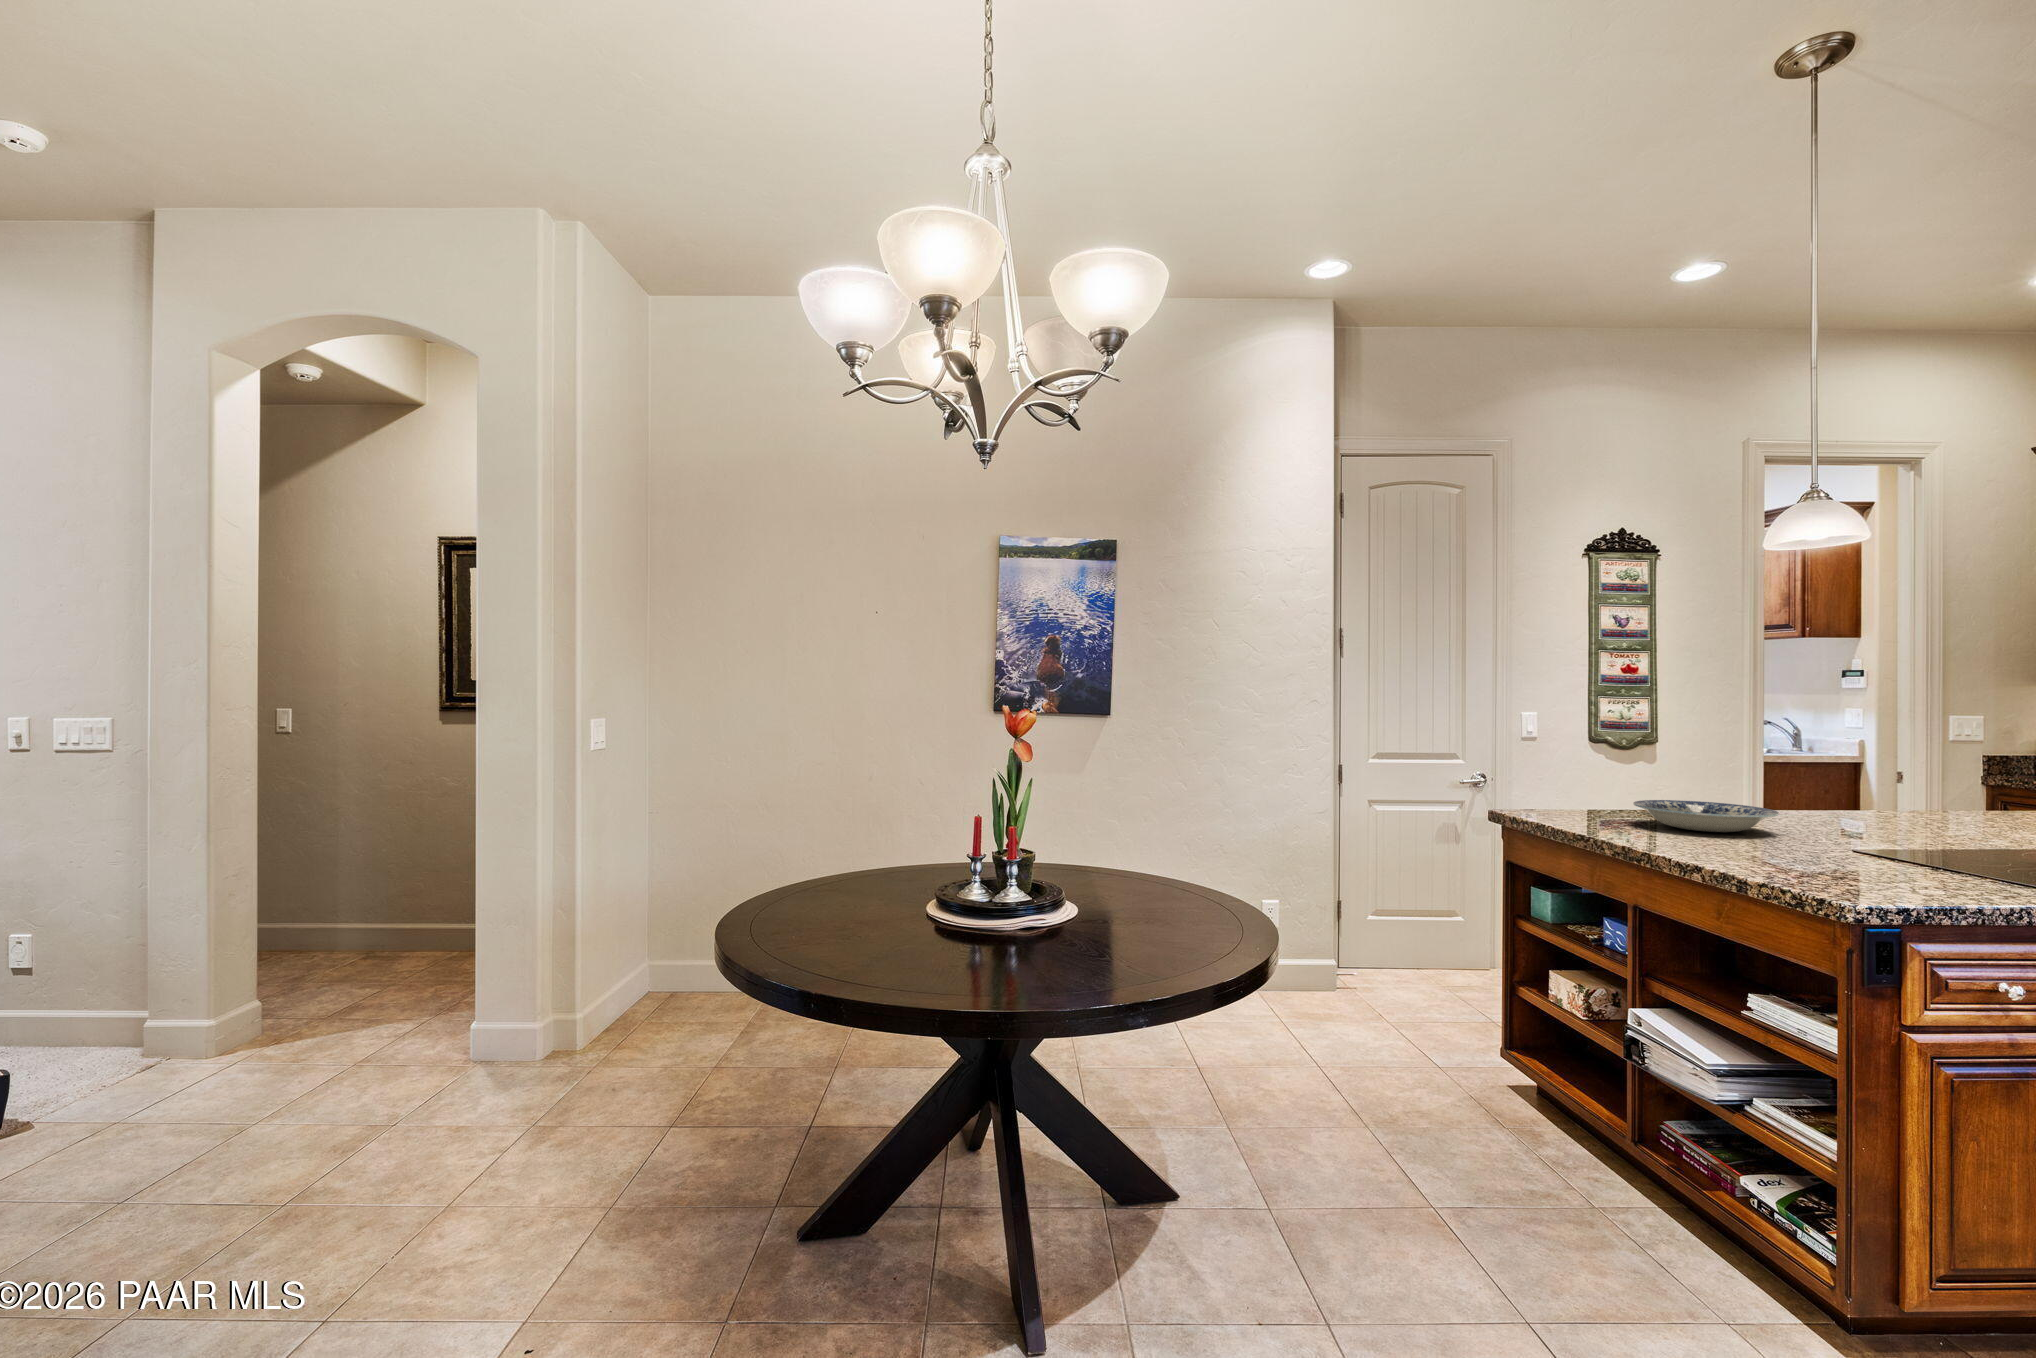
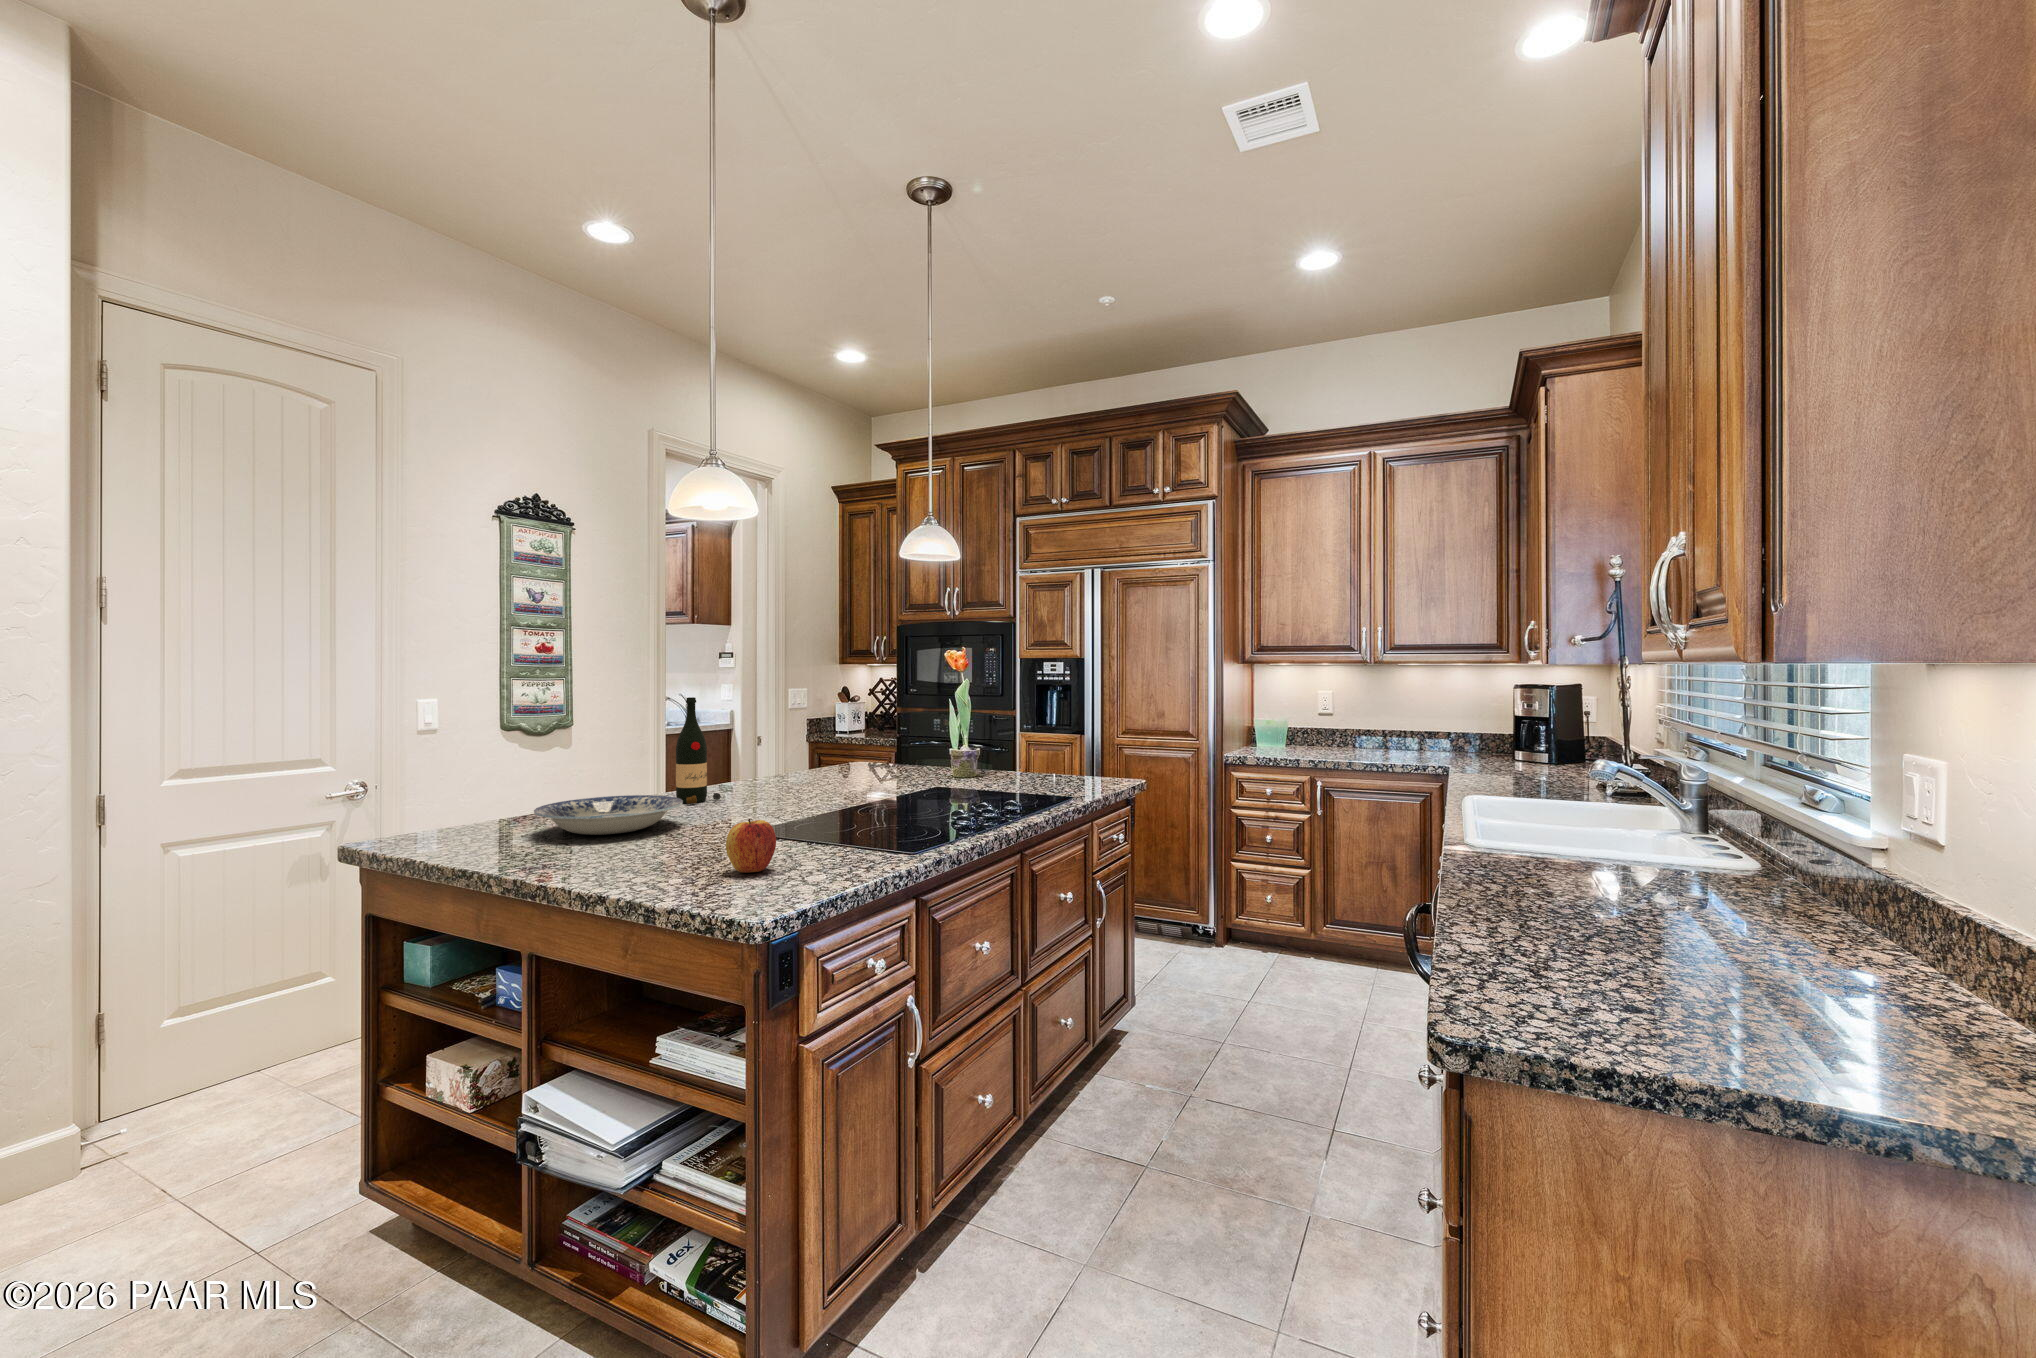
wine bottle: none [1773,718,1828,822] -> present [676,697,721,804]
apple: none [1821,826,1880,876] -> present [726,819,776,873]

